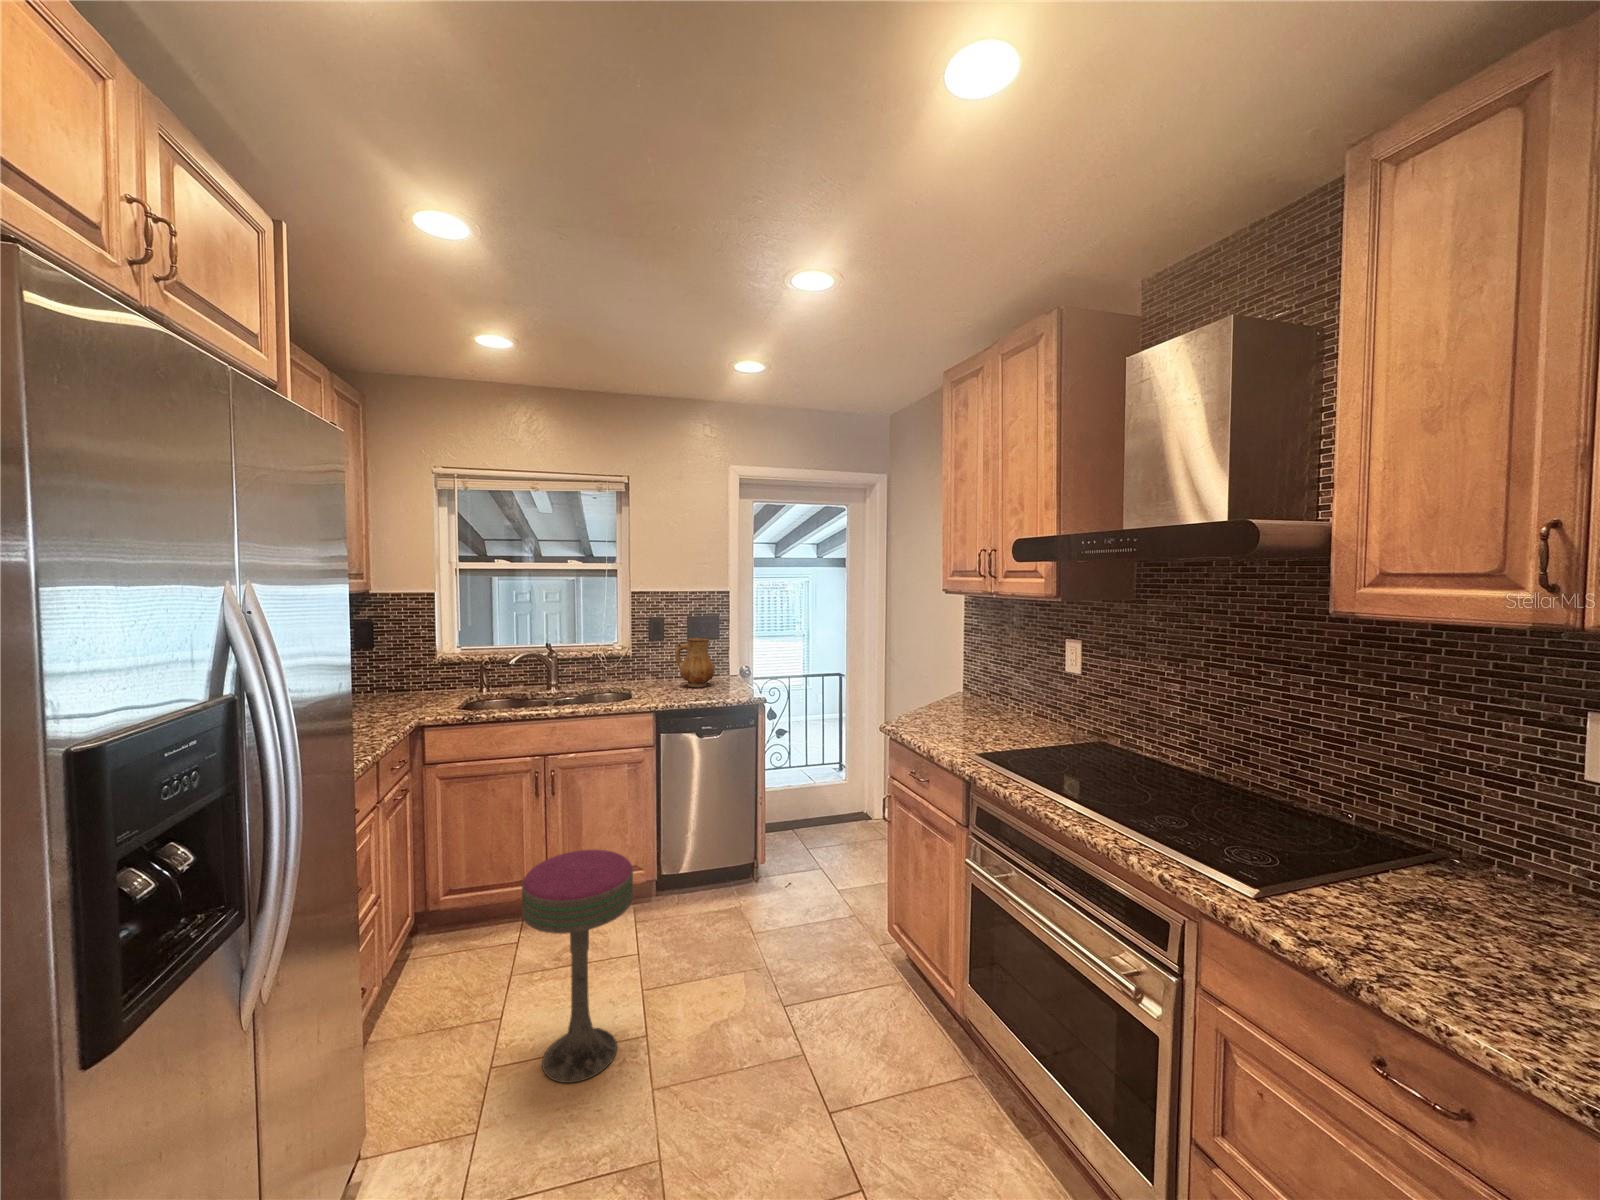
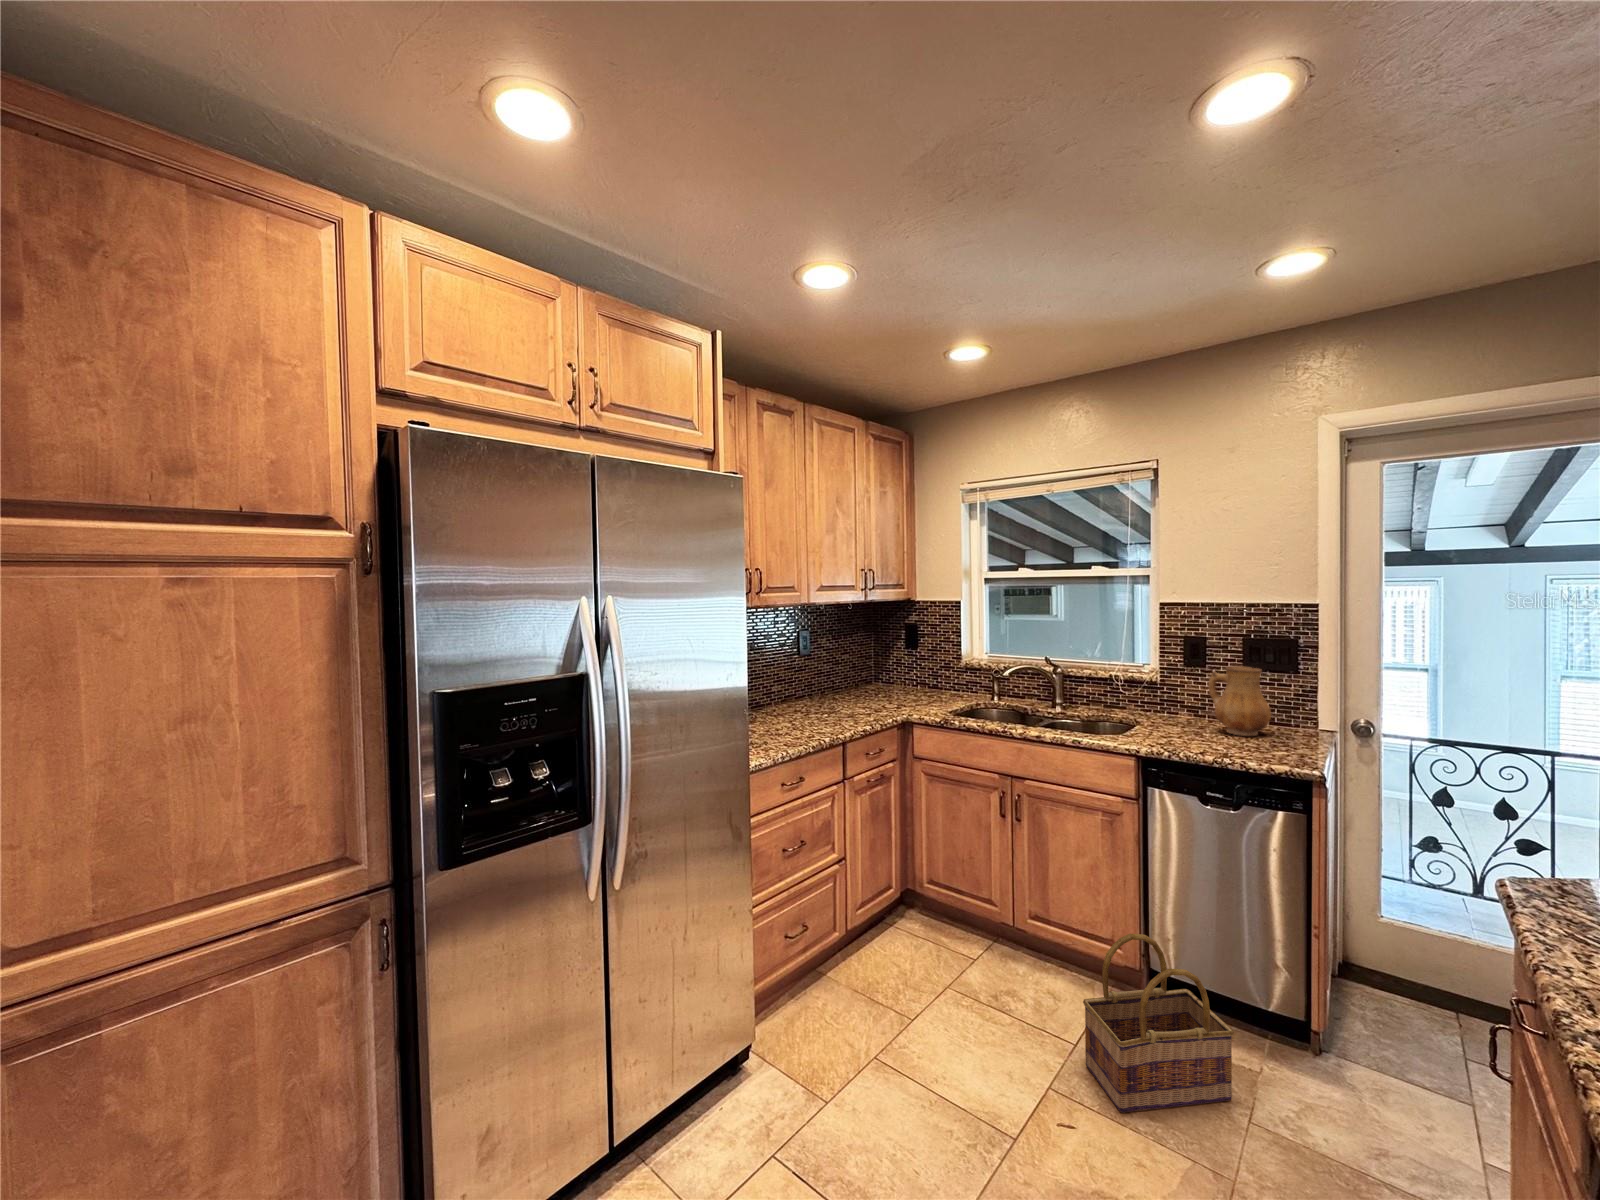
basket: none [654,842,742,974] -> present [1083,934,1234,1113]
bar stool: present [522,850,633,1083] -> none [884,880,1000,1138]

